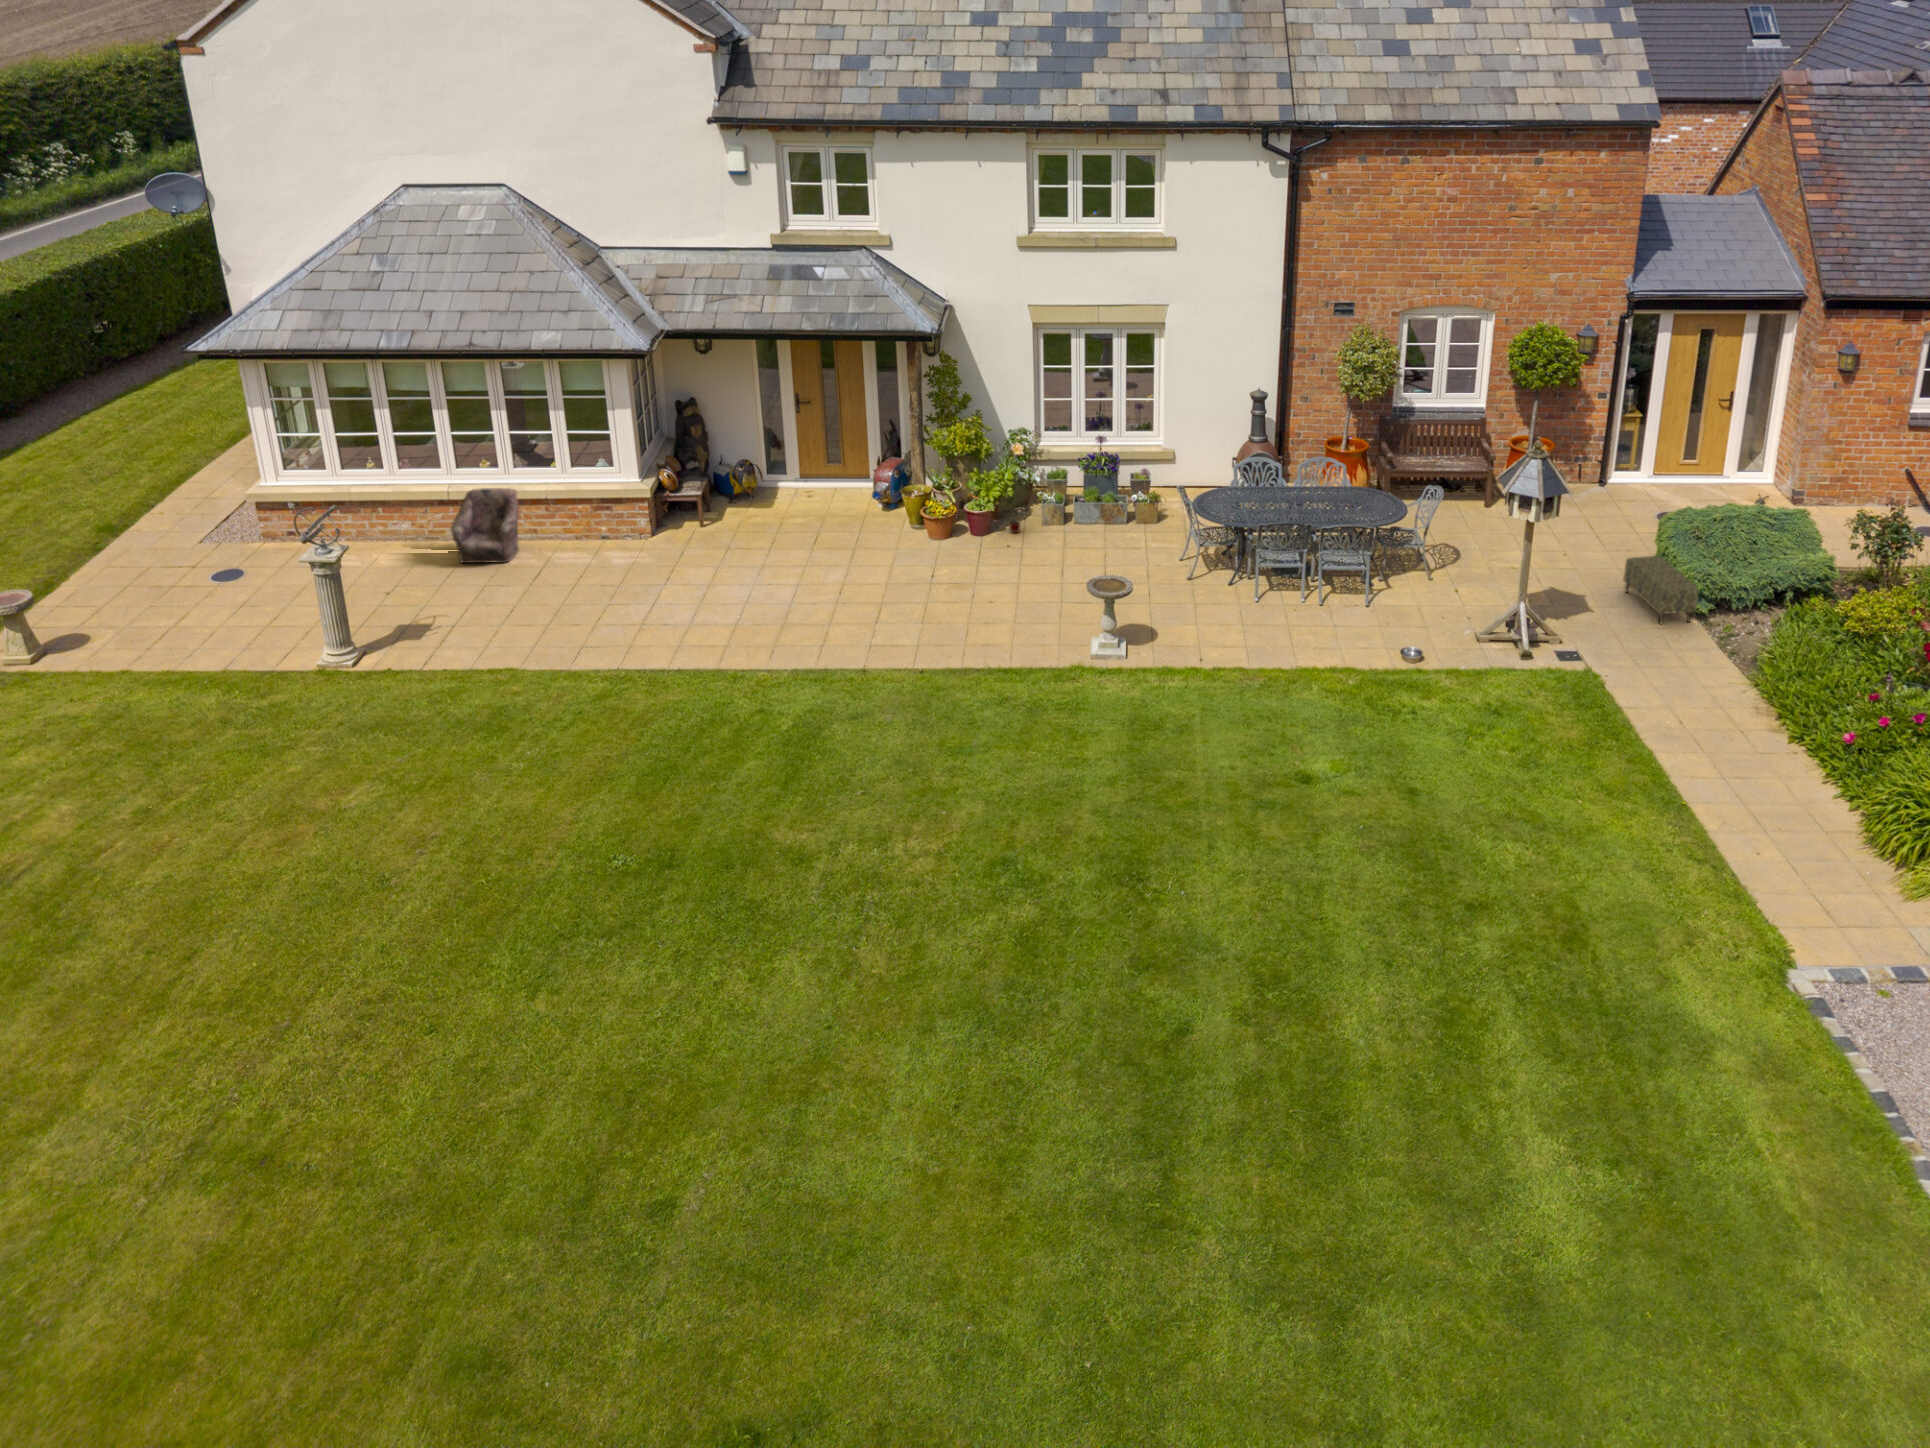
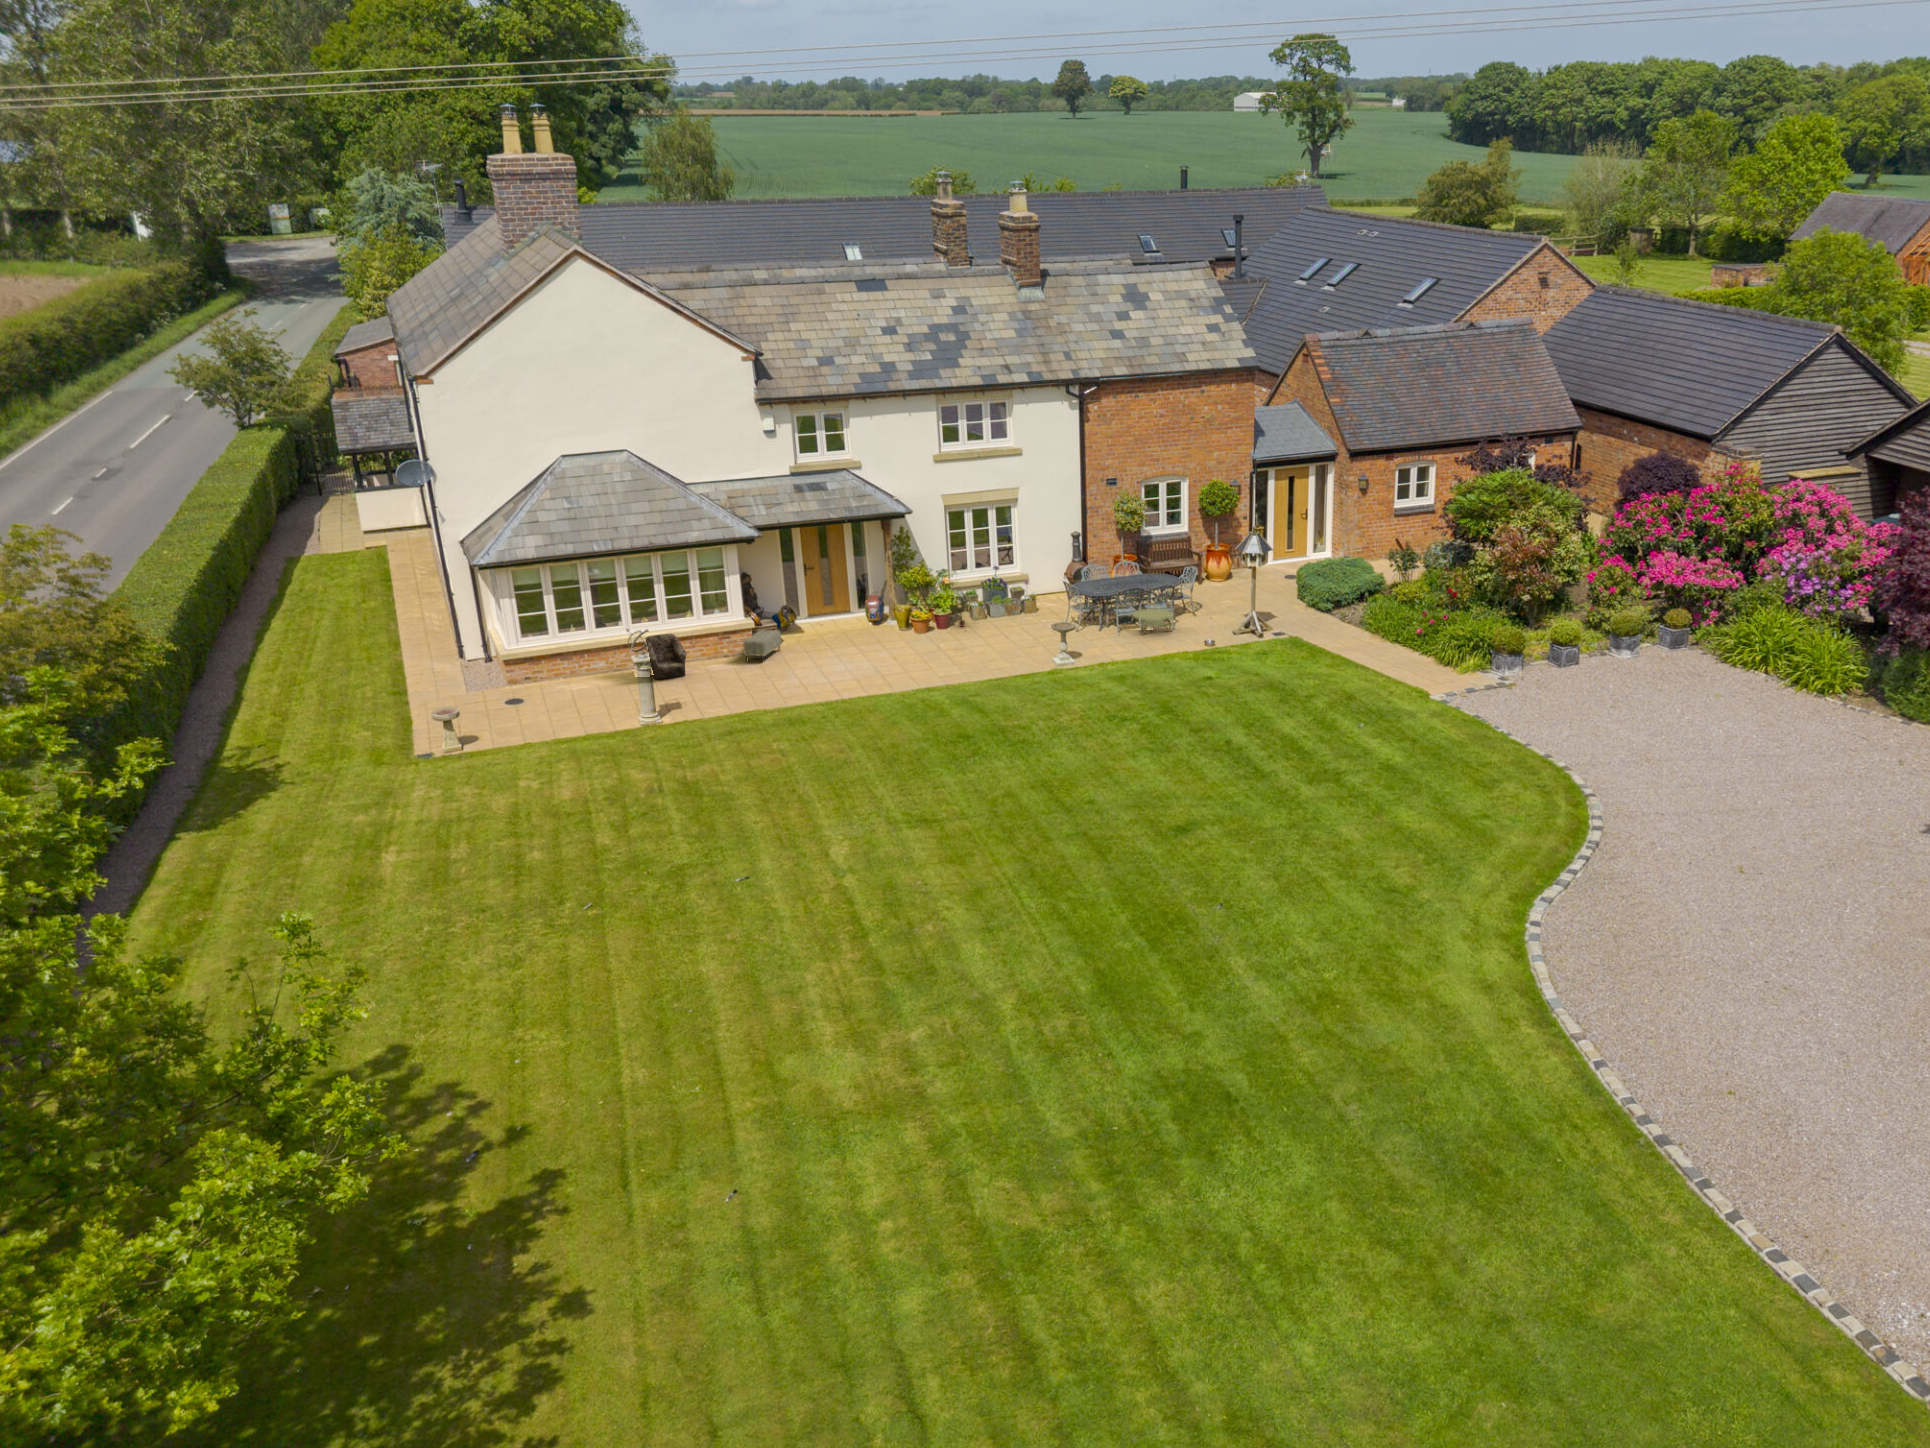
bench: present [1624,556,1699,624] -> present [743,630,781,660]
round table: none [1279,560,1359,615] -> present [1132,609,1174,635]

